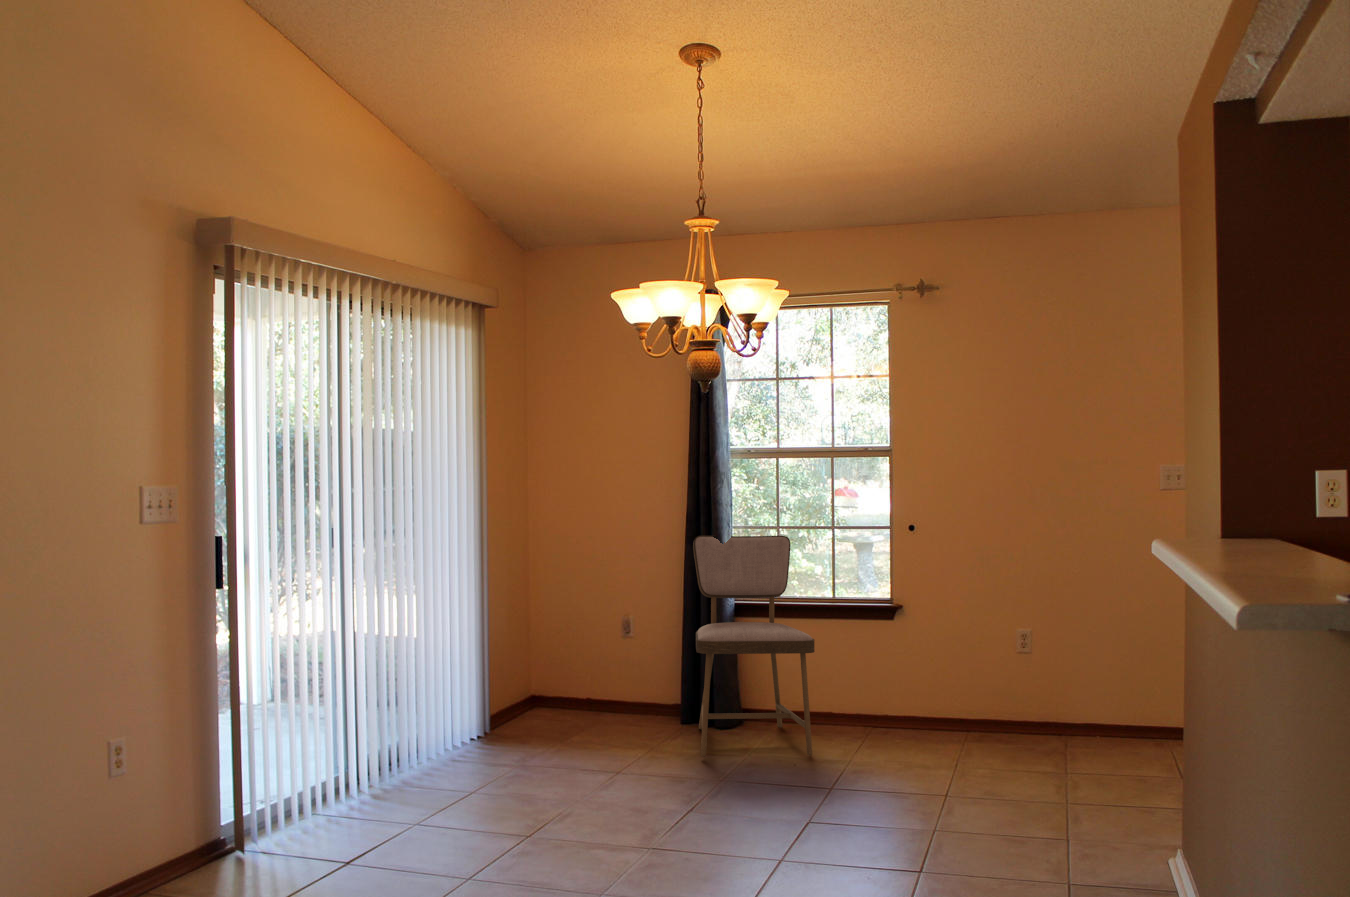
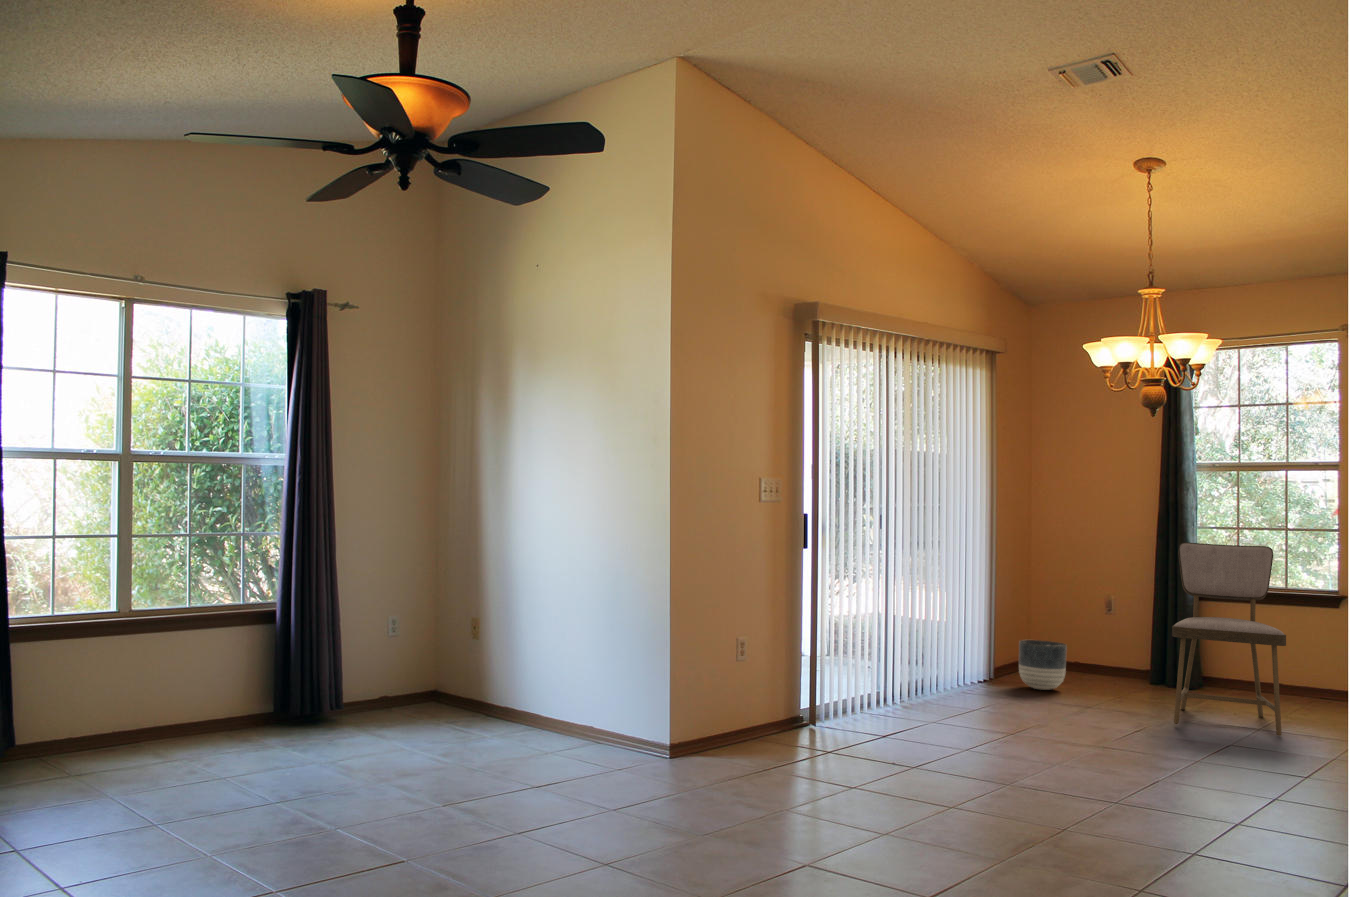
planter: none [514,660,569,722] -> present [1019,640,1067,690]

